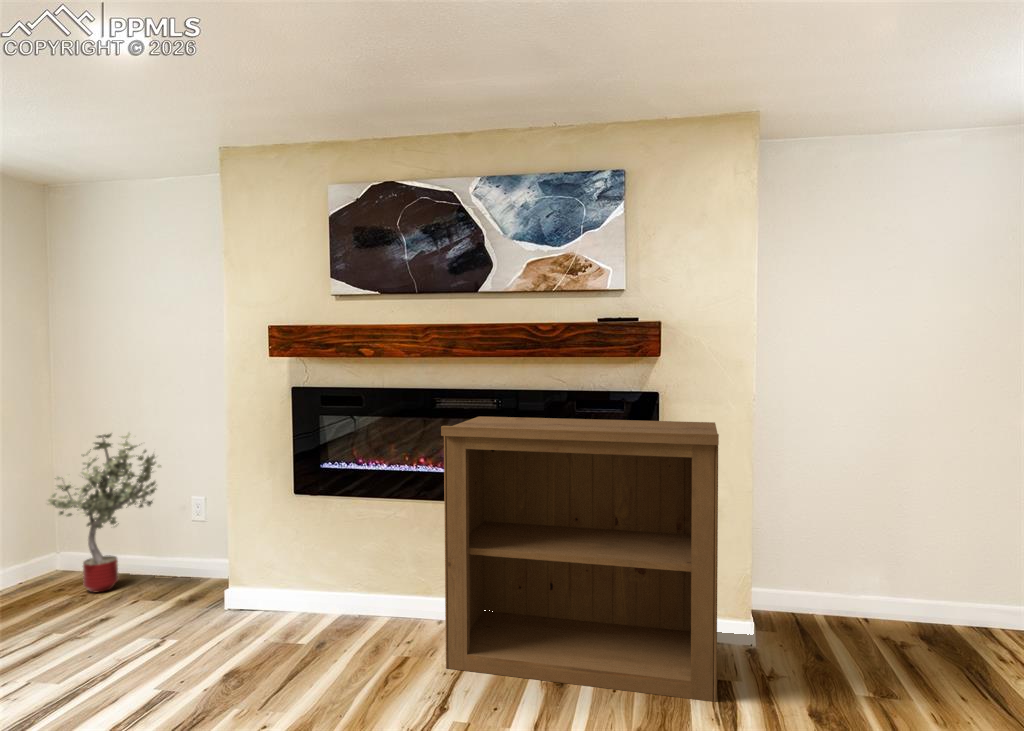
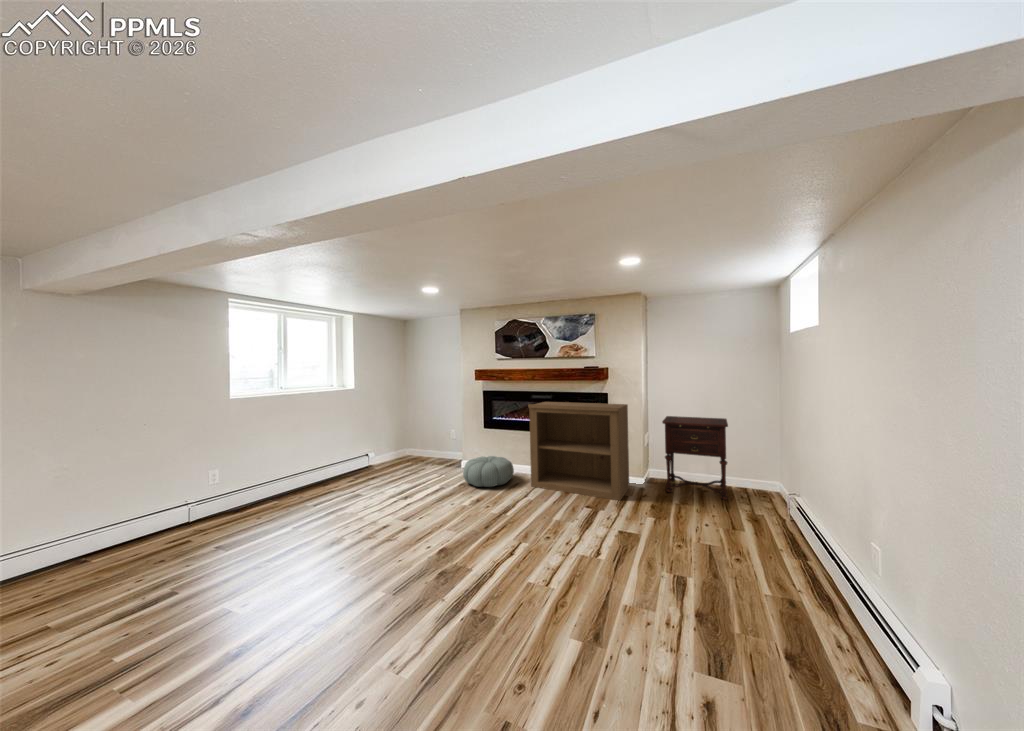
potted tree: present [48,433,161,592] -> none [404,406,440,461]
side table: none [792,450,981,672] -> present [662,416,728,500]
pouf: none [231,578,390,685] -> present [463,456,514,487]

